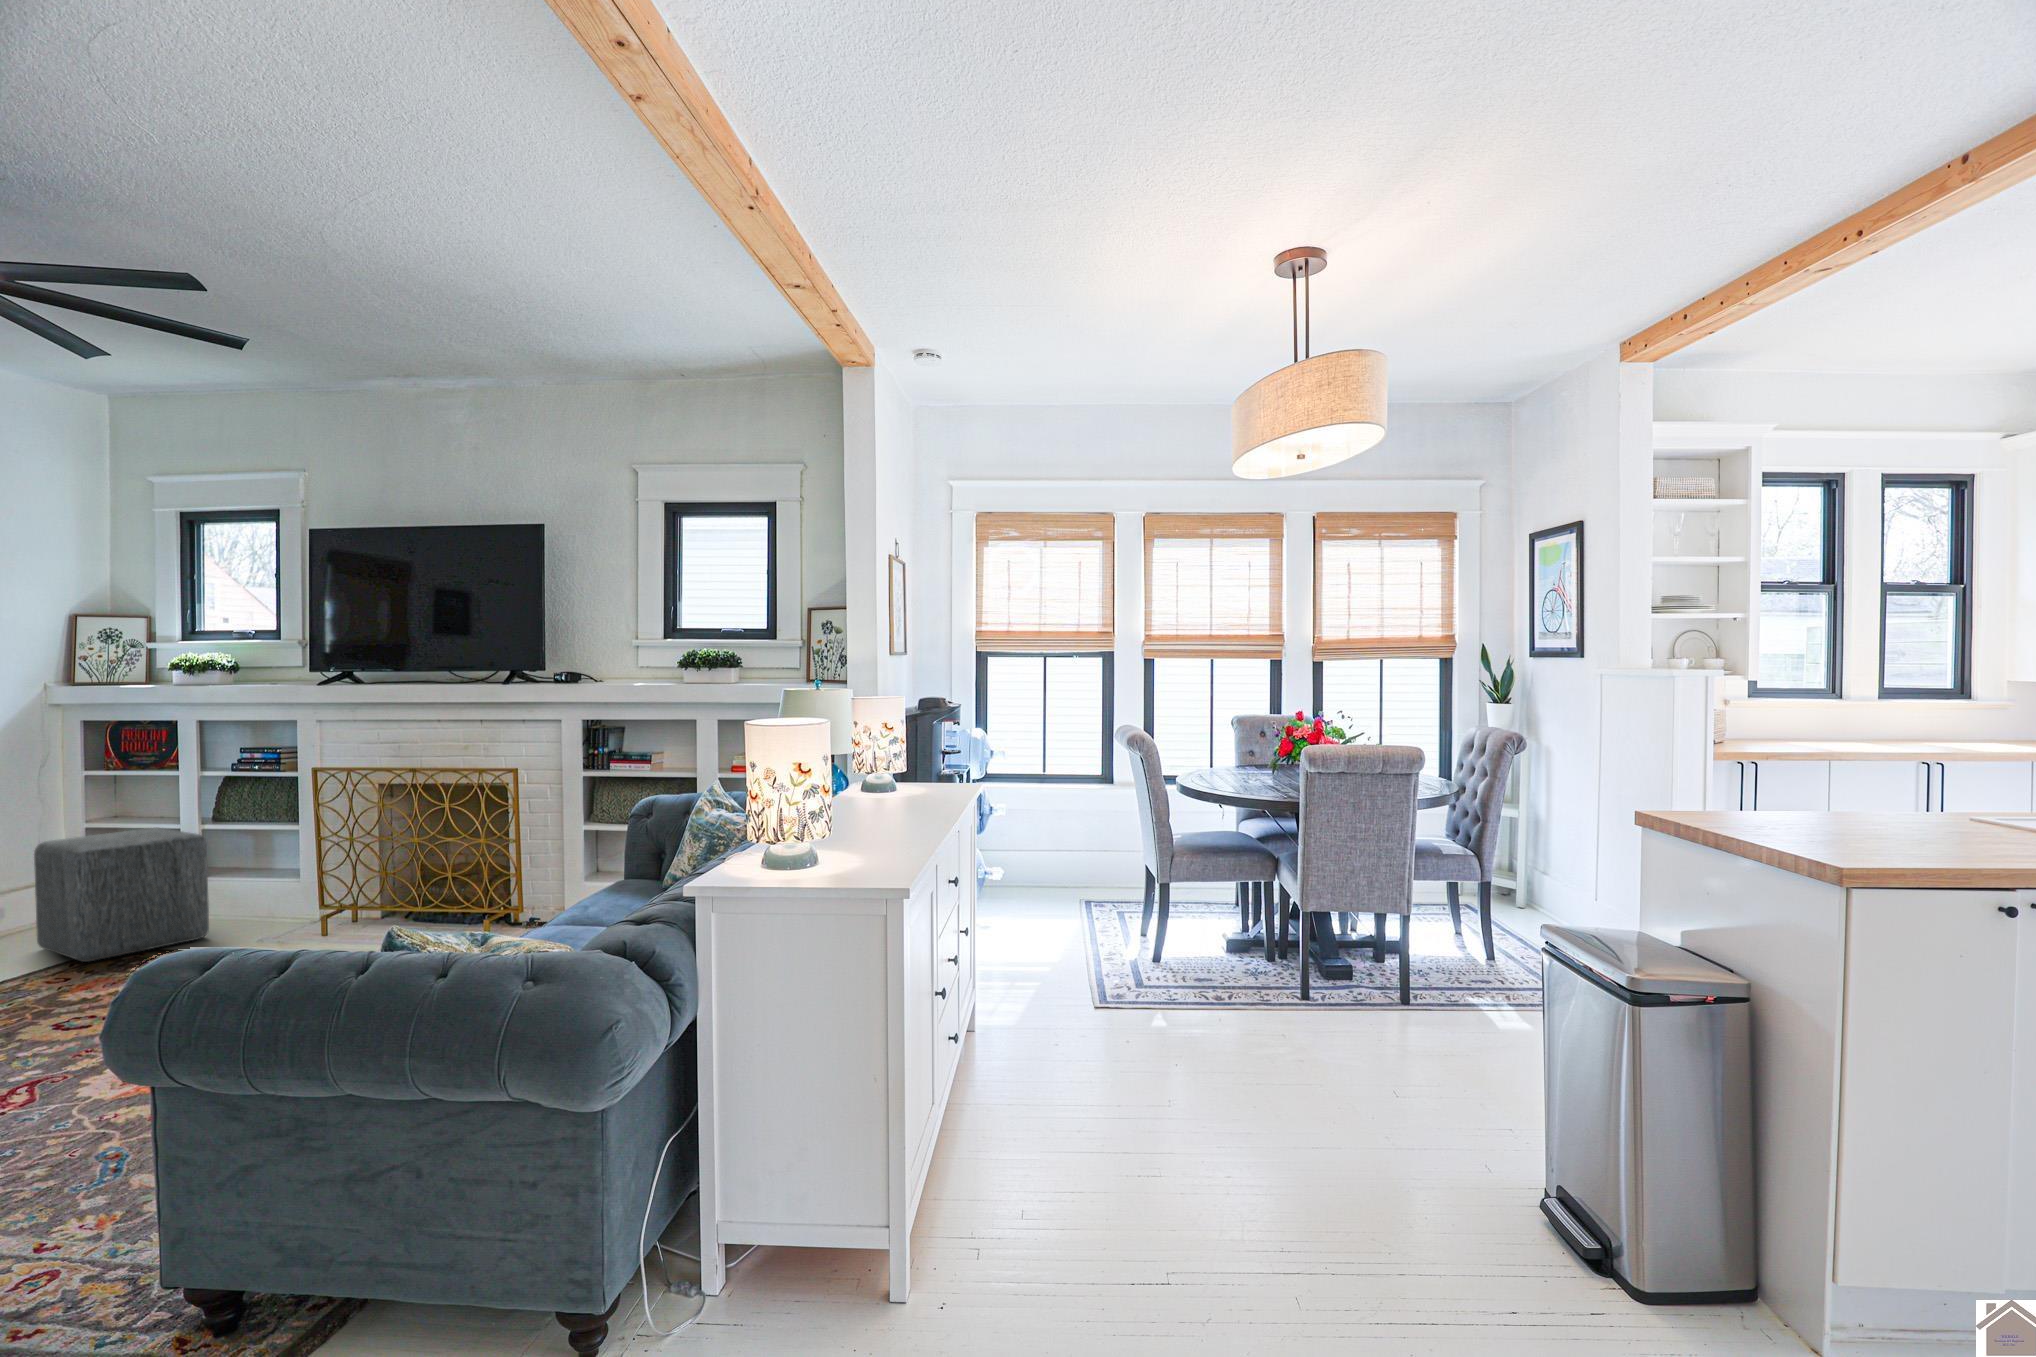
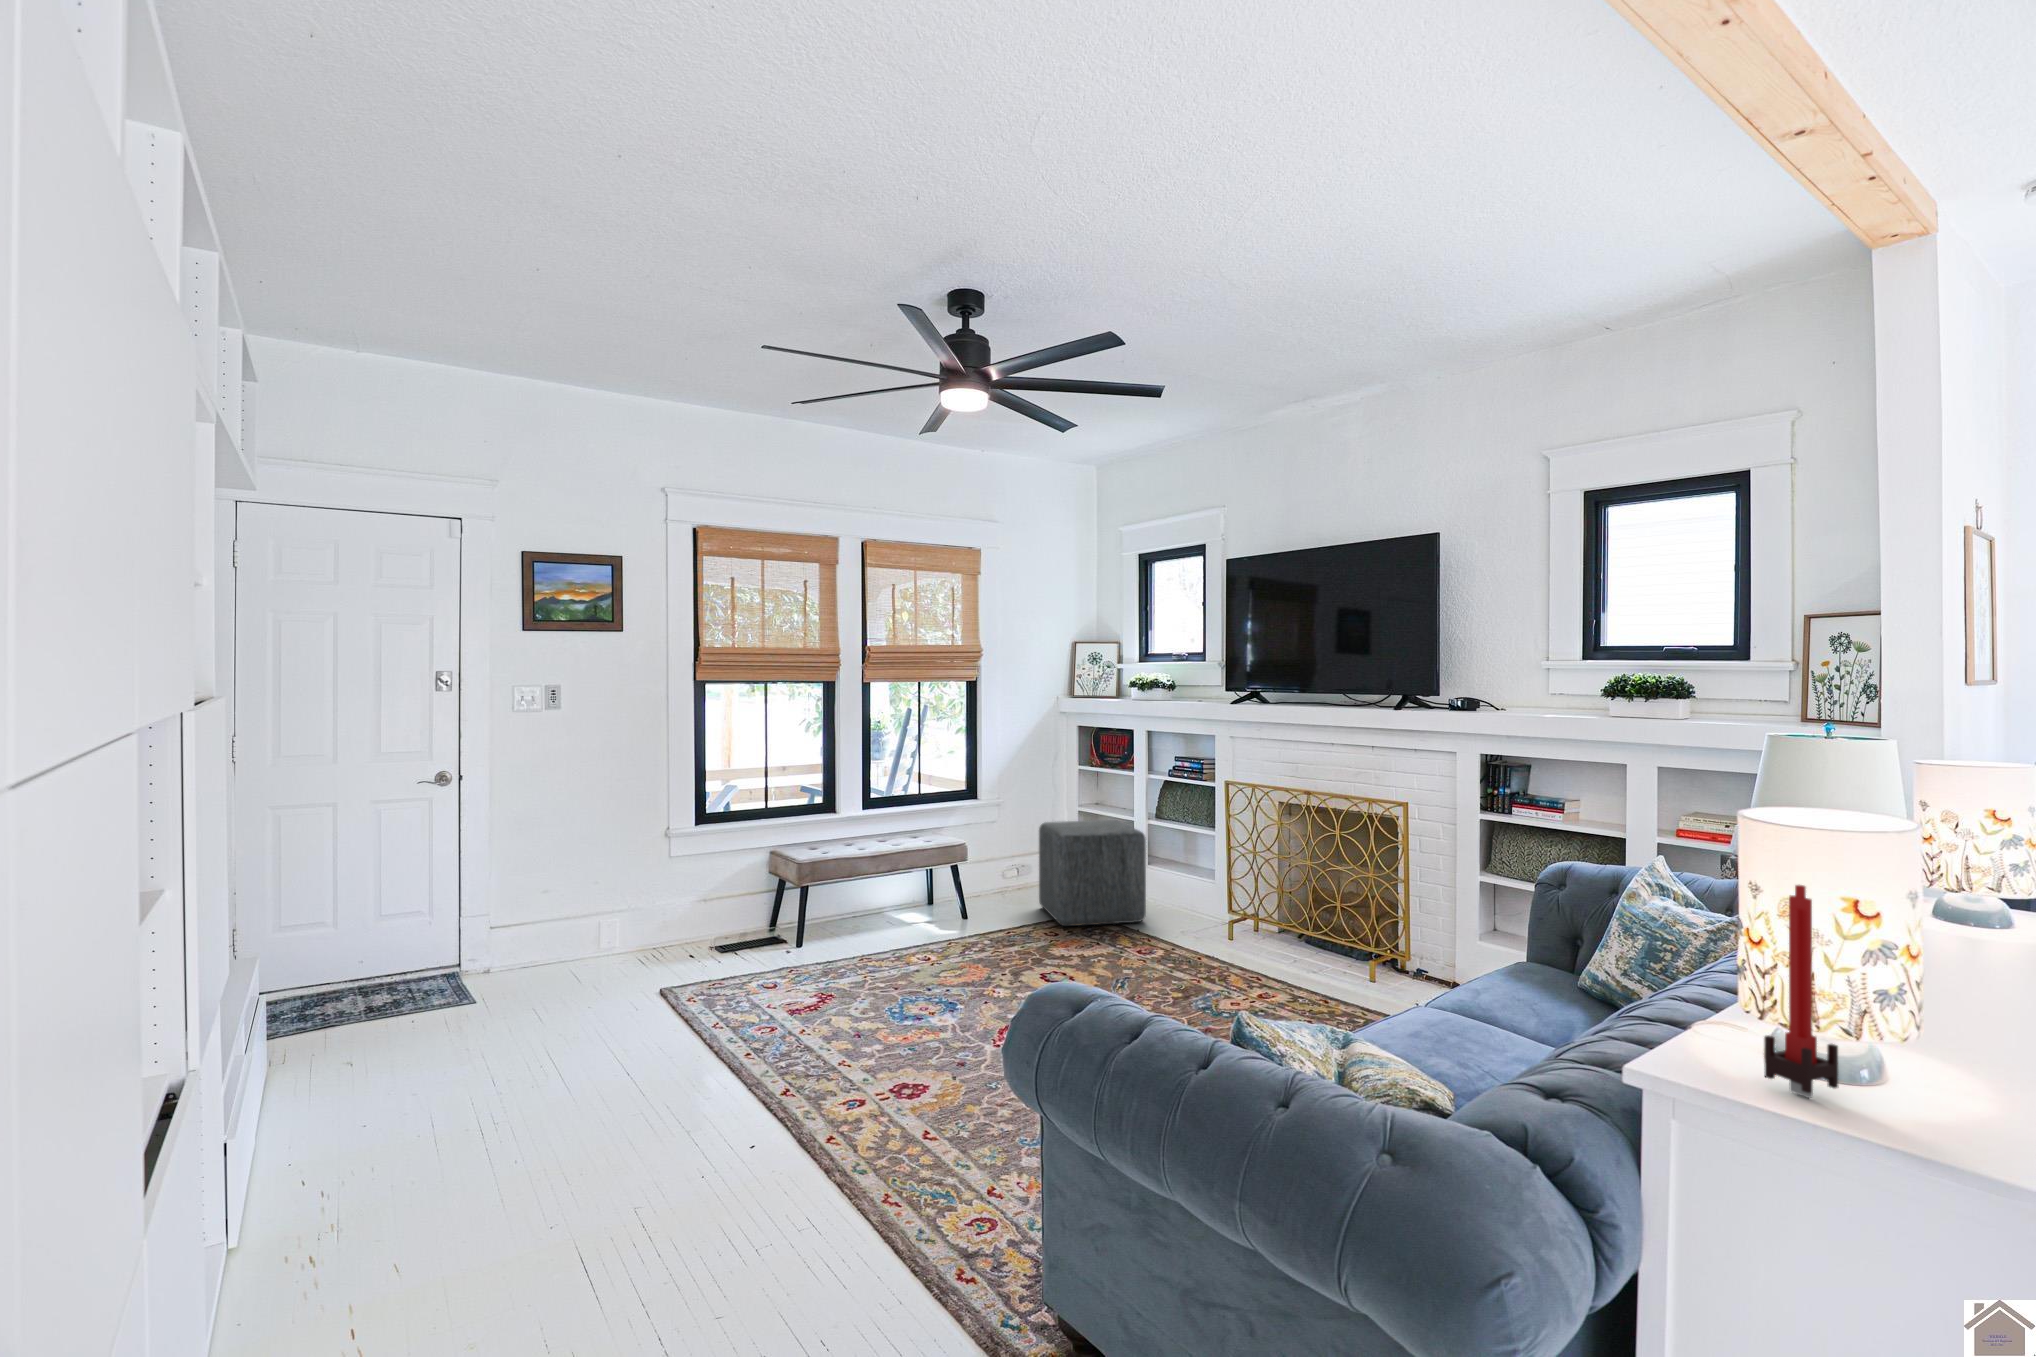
candle: none [756,759,791,880] -> present [1764,885,1838,1098]

